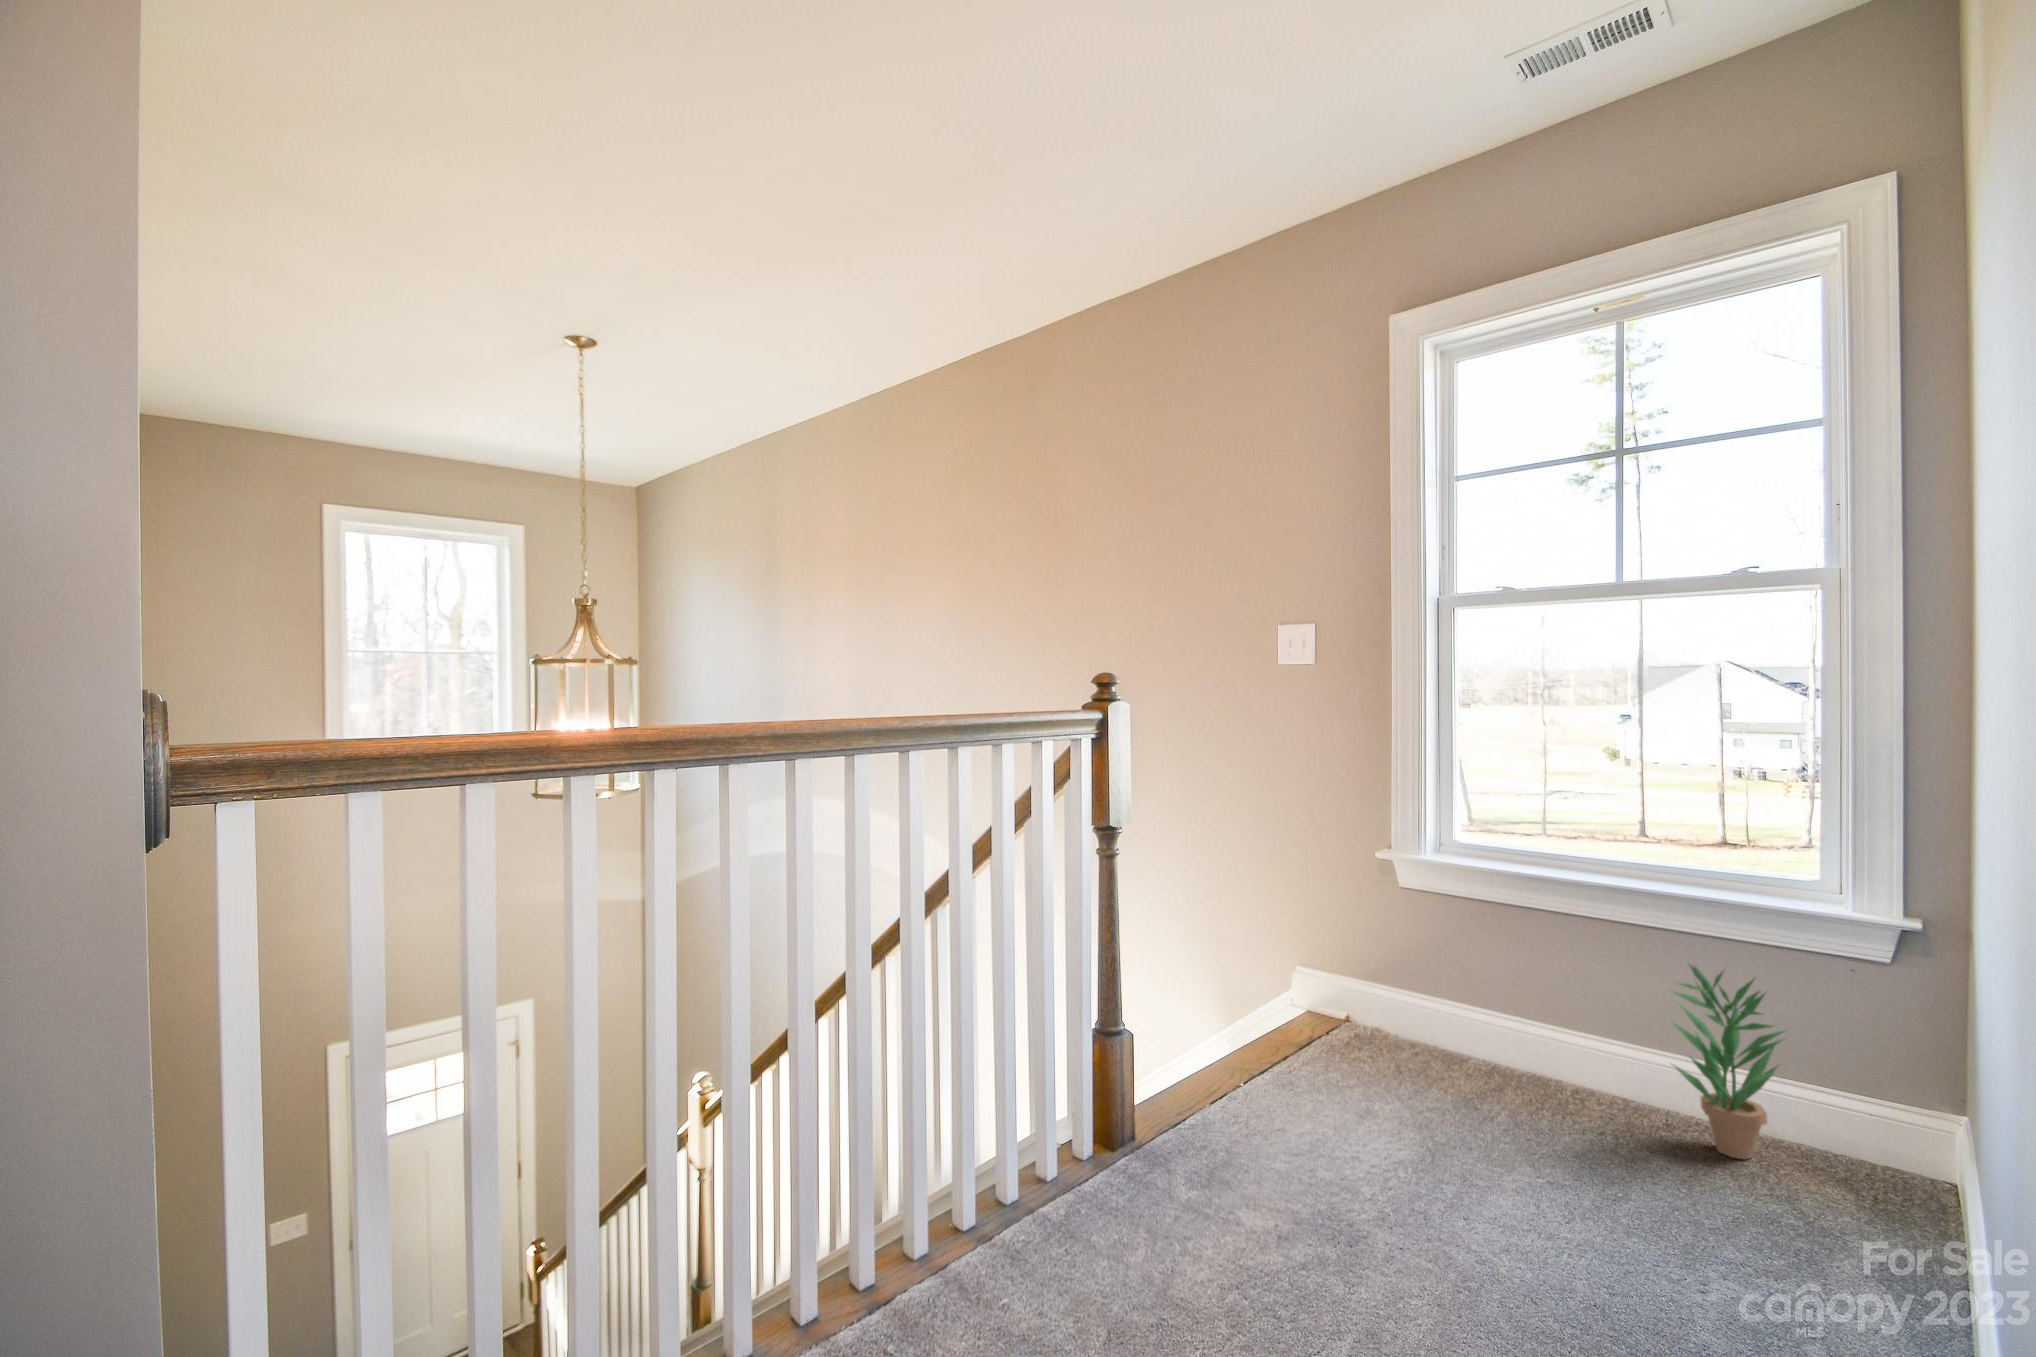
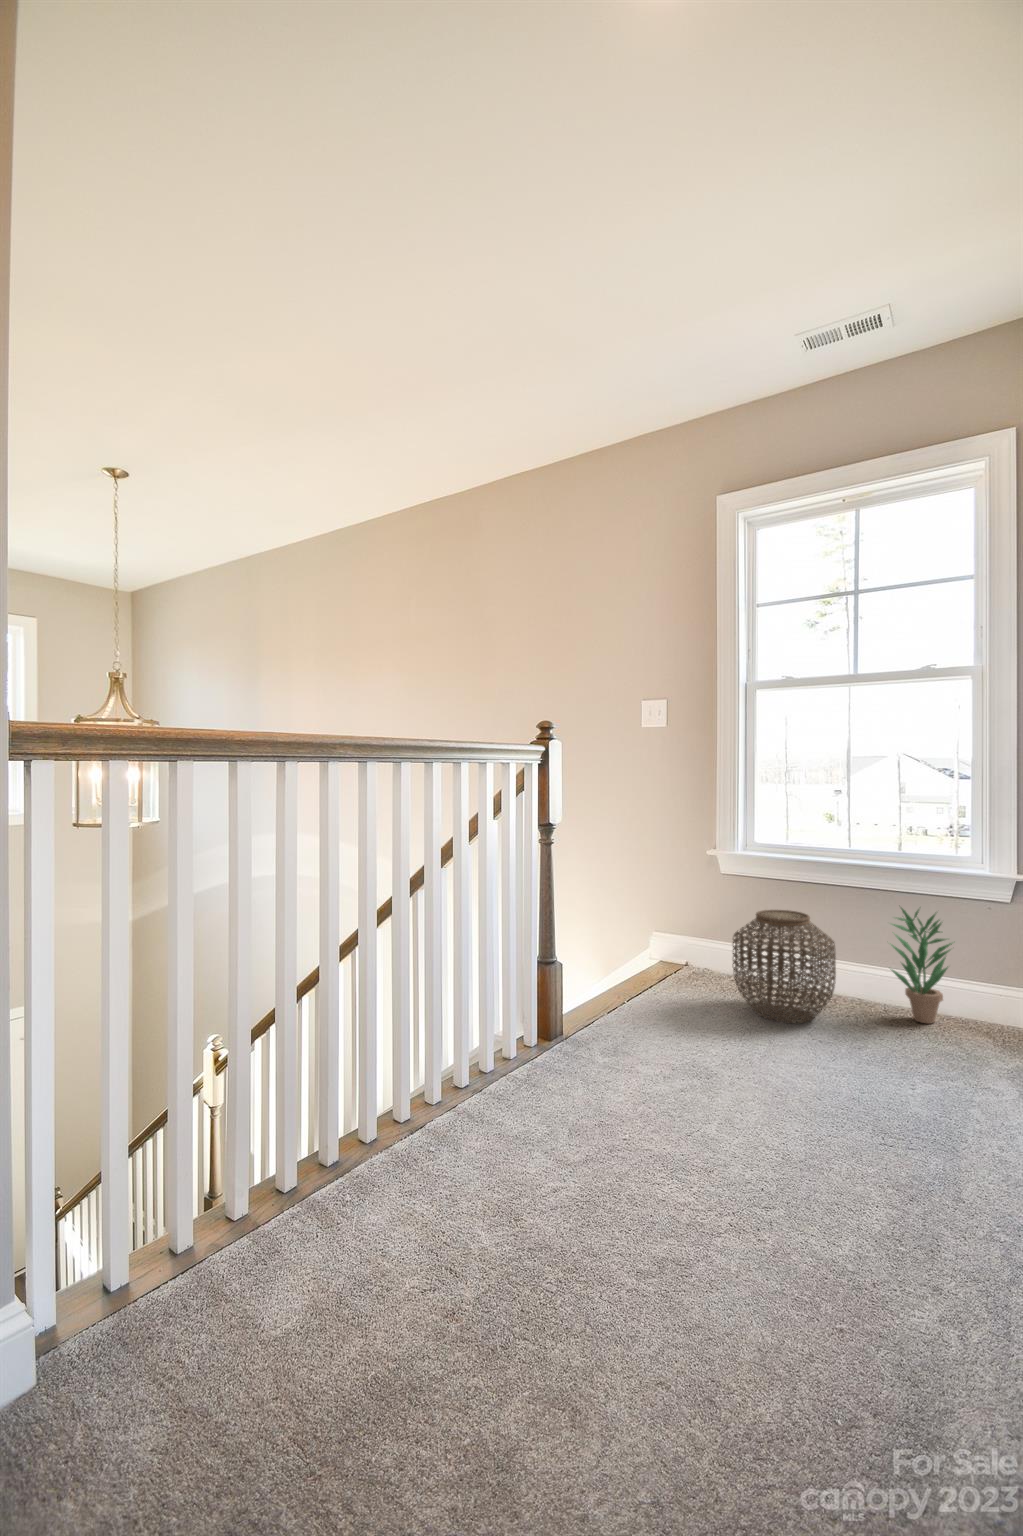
woven basket: none [1408,956,1577,1143] -> present [733,910,836,1023]

